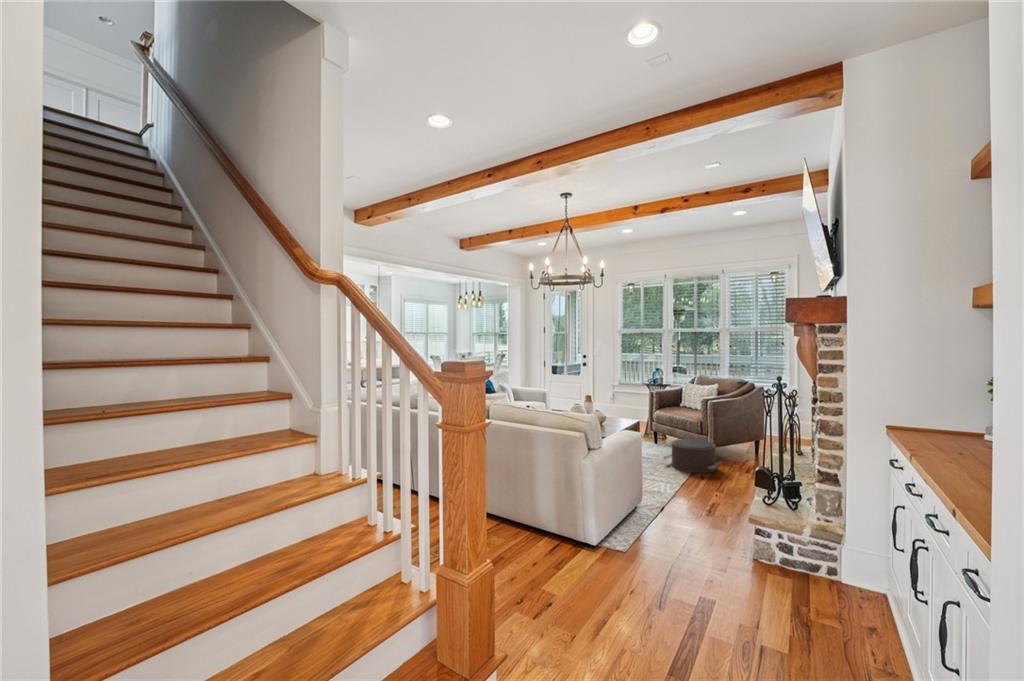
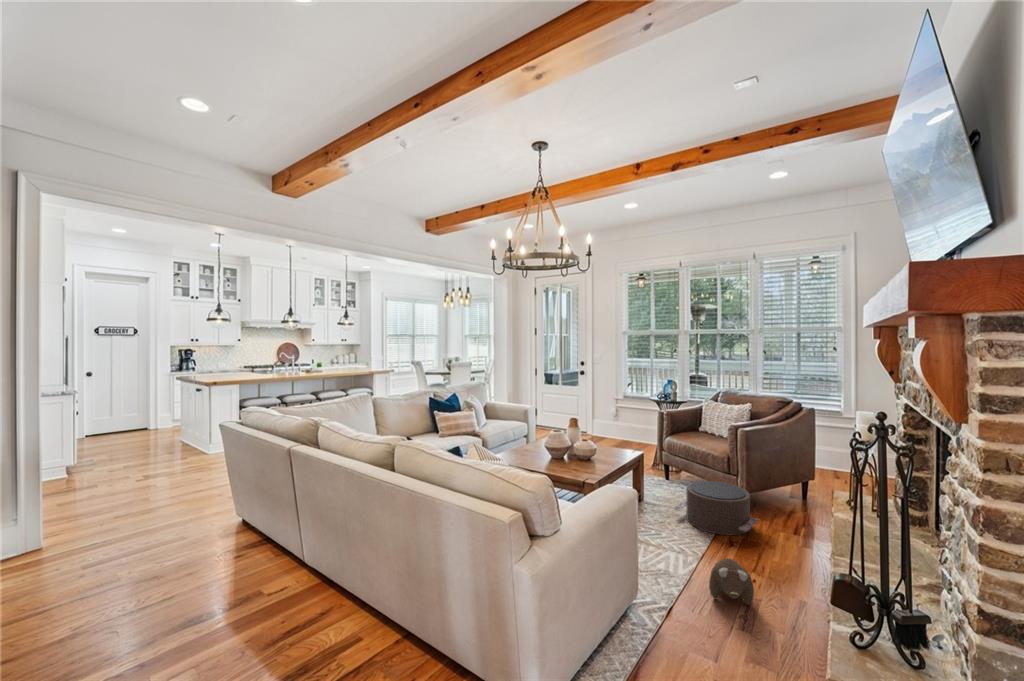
plush toy: none [687,477,715,504] -> present [709,558,754,605]

